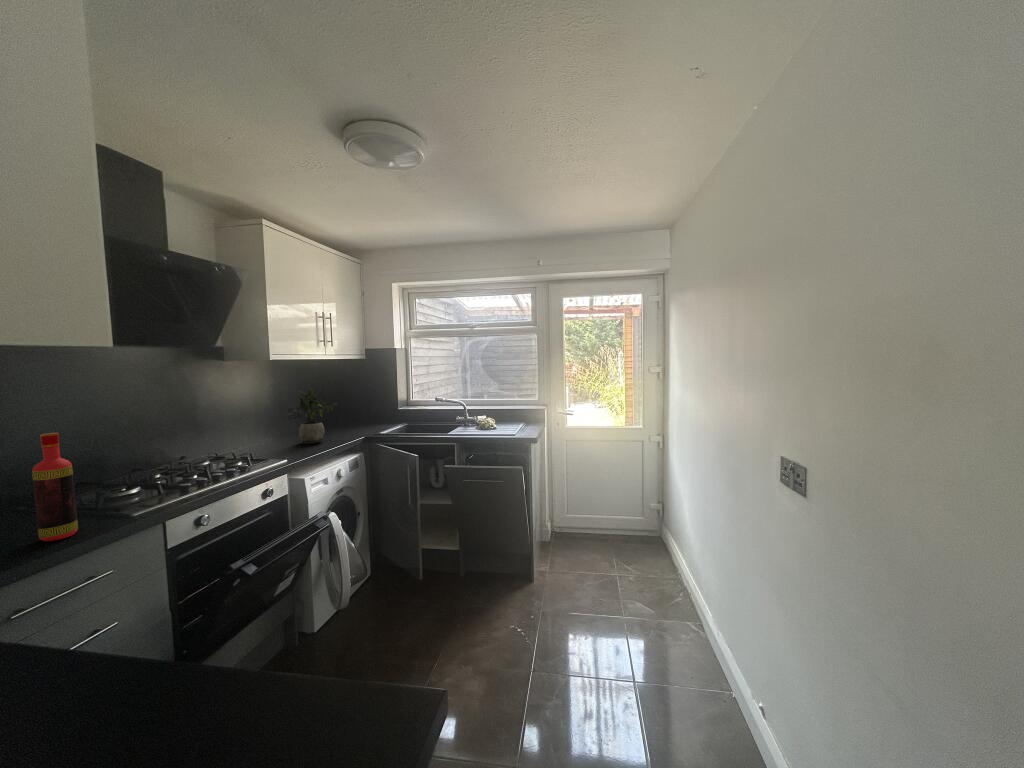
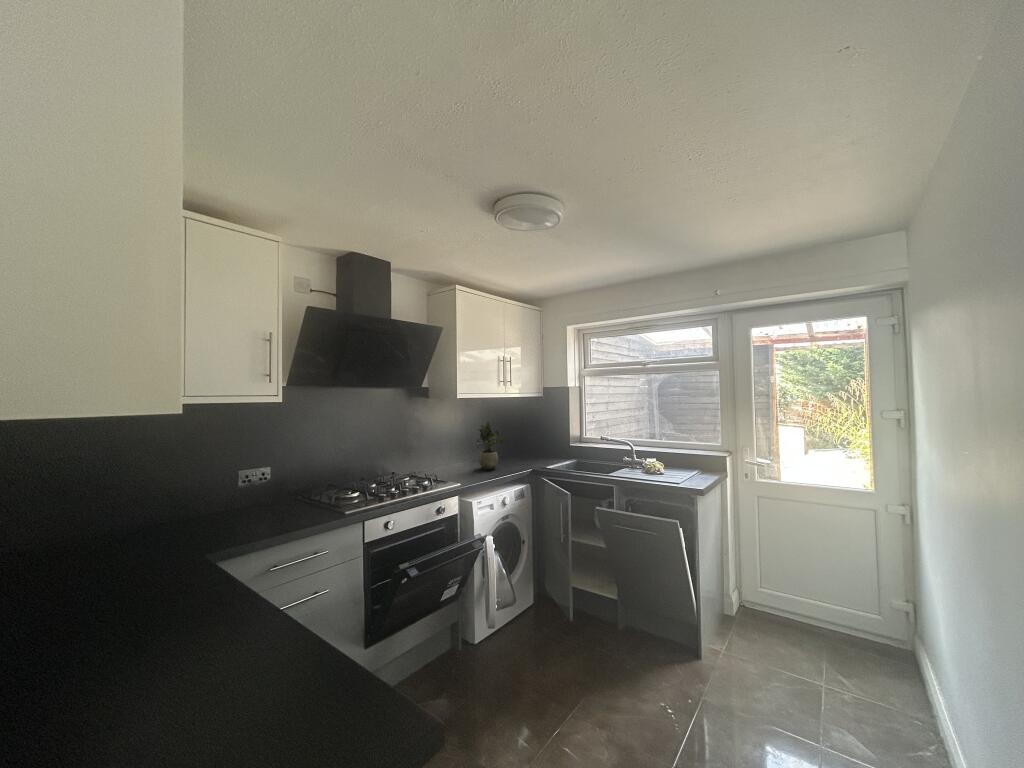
bottle: present [32,433,78,541] -> none [296,449,316,522]

